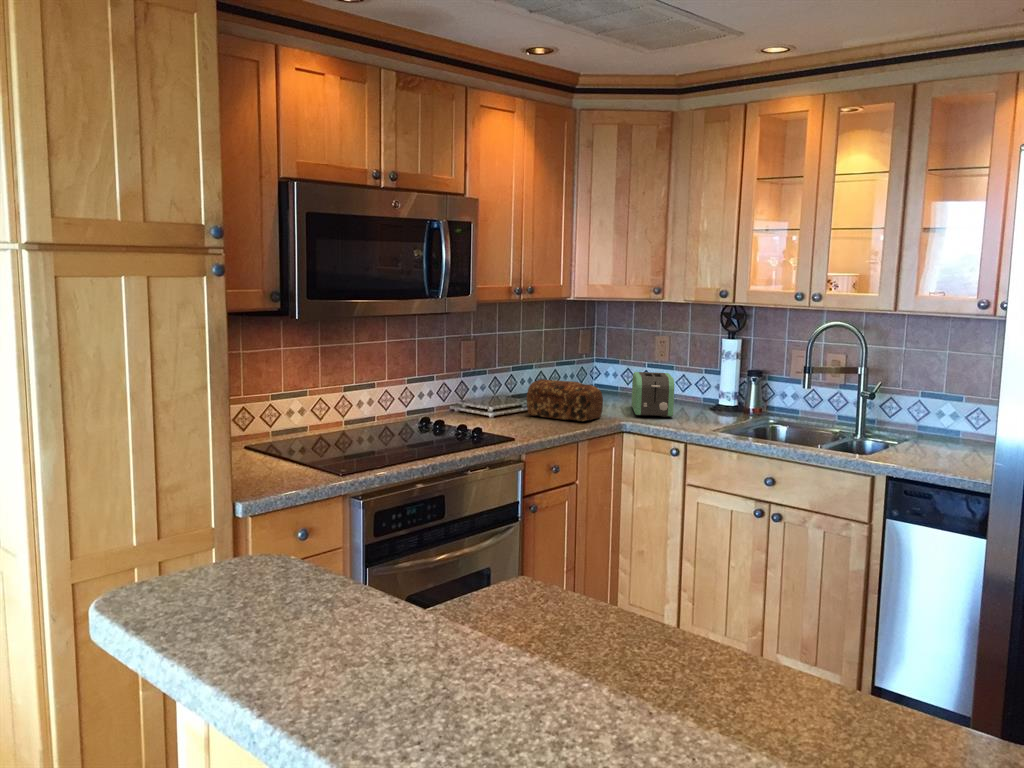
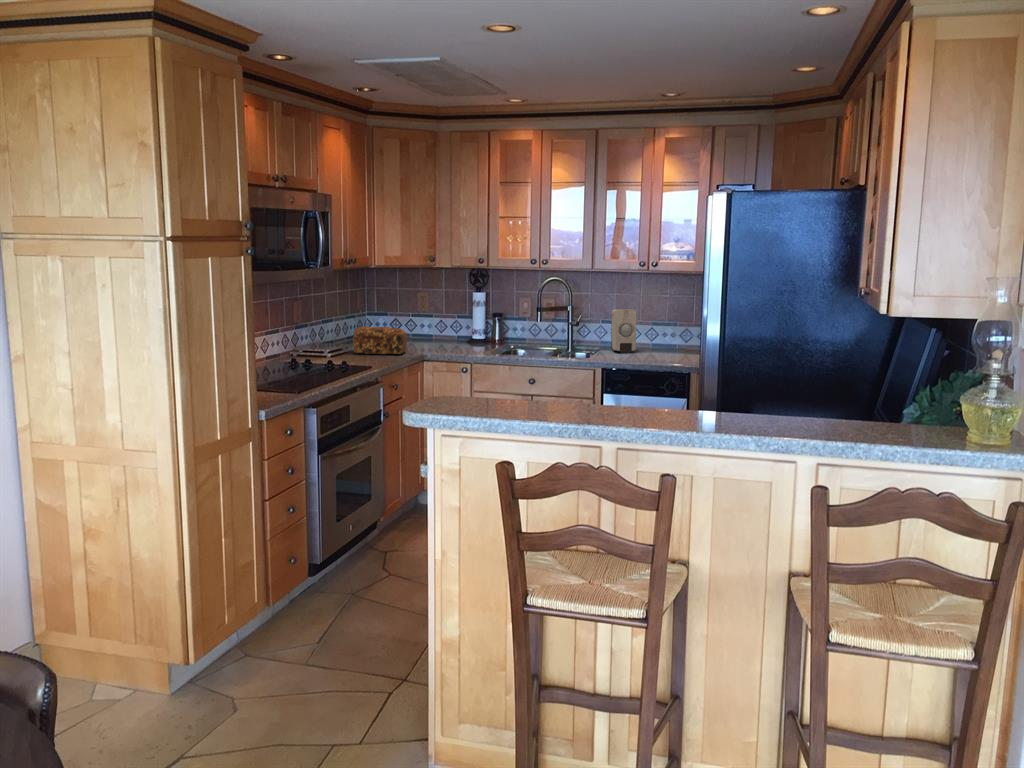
toaster: present [632,372,674,417] -> none [415,318,453,349]
soap dispenser: none [928,377,971,451] -> present [611,309,636,353]

